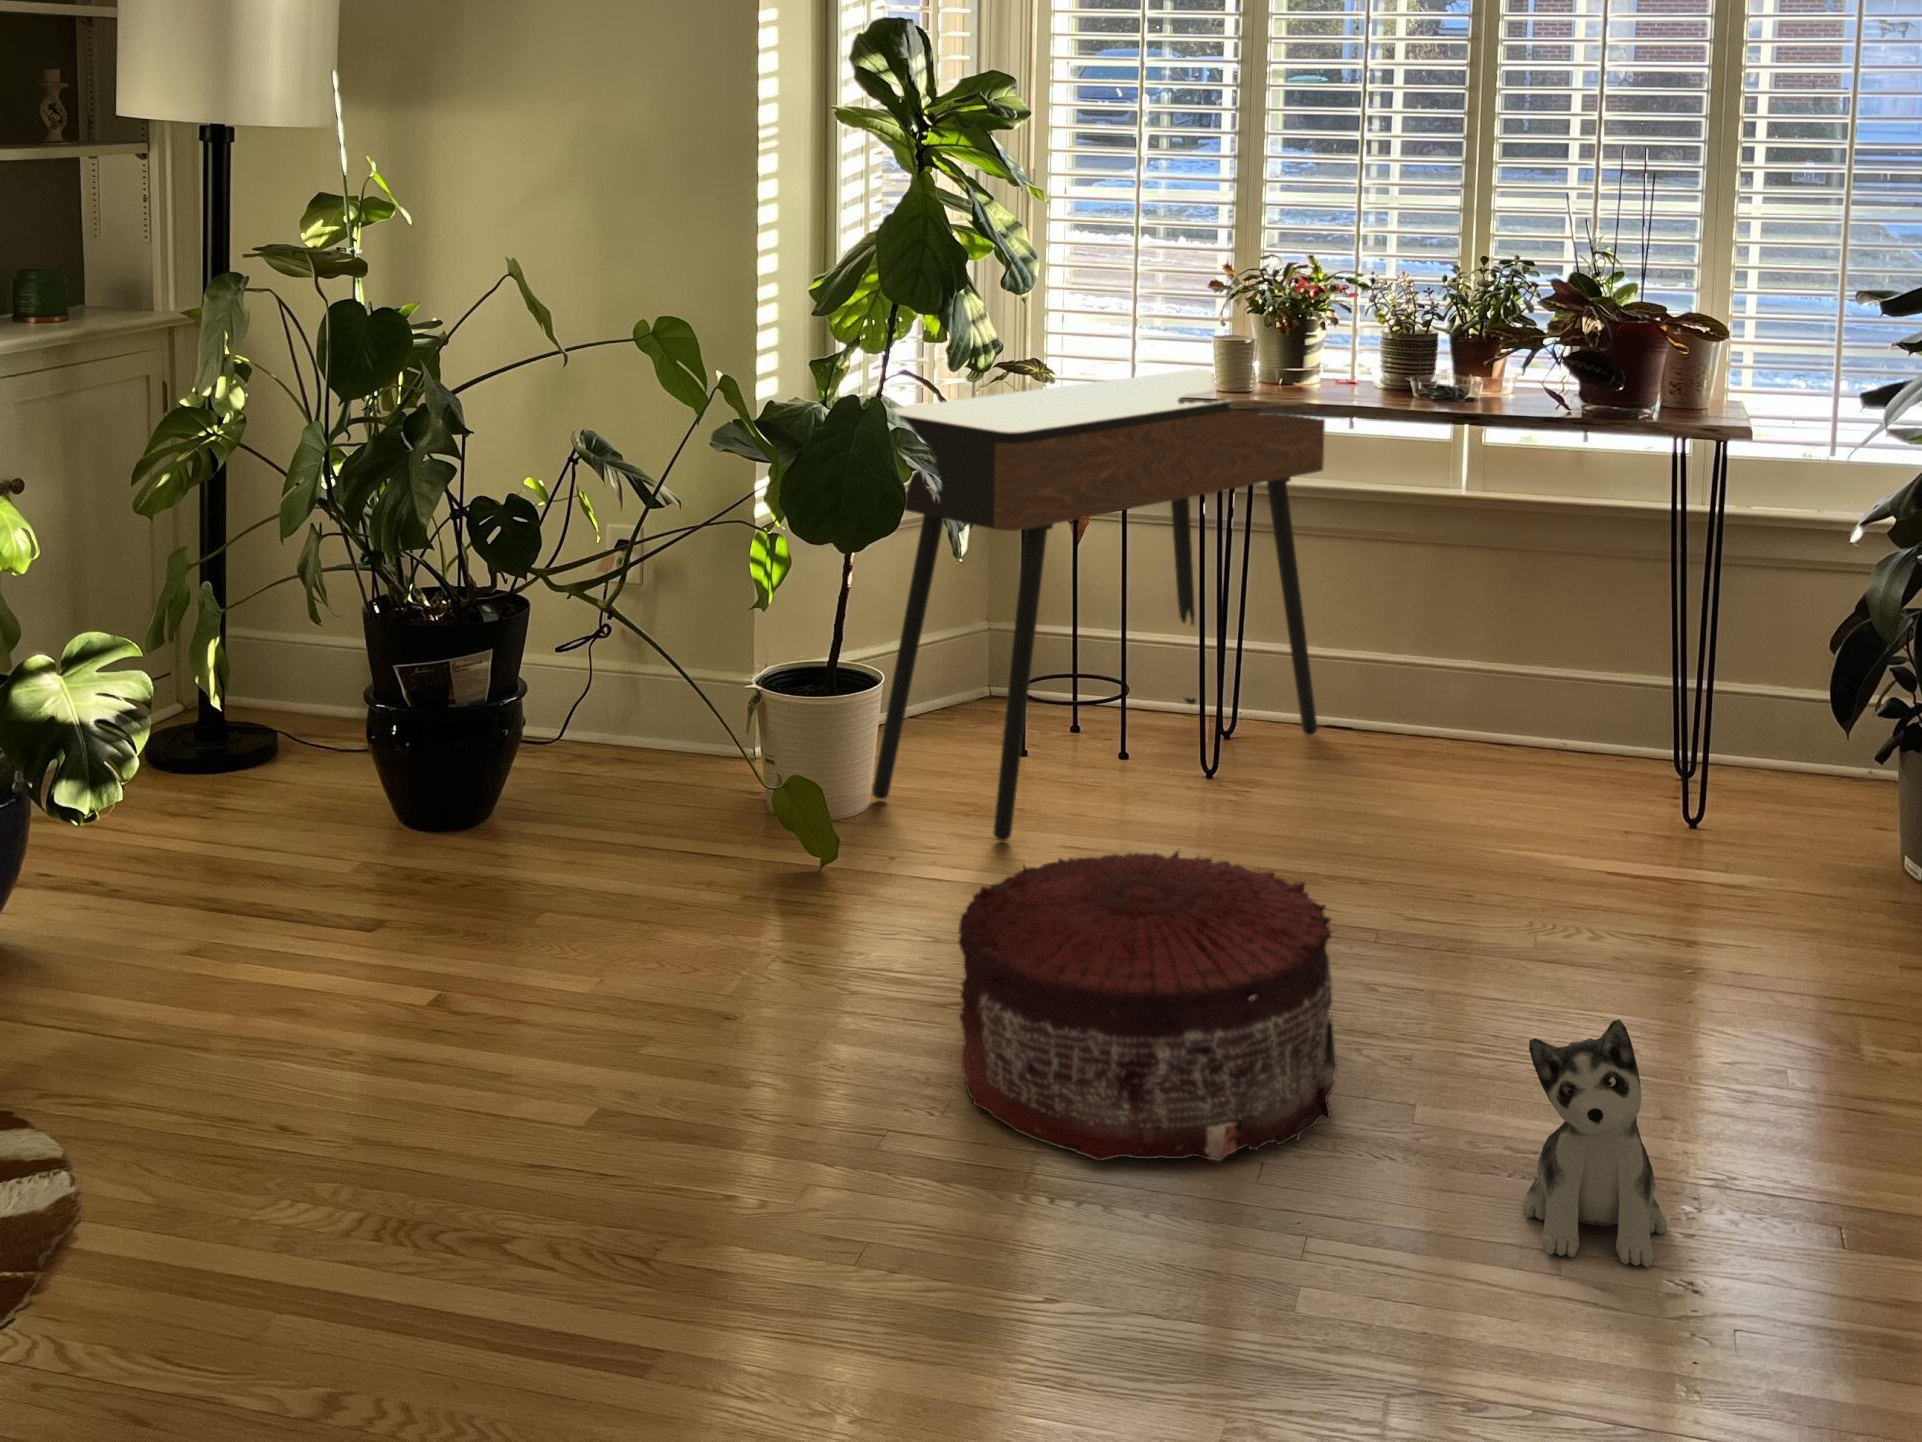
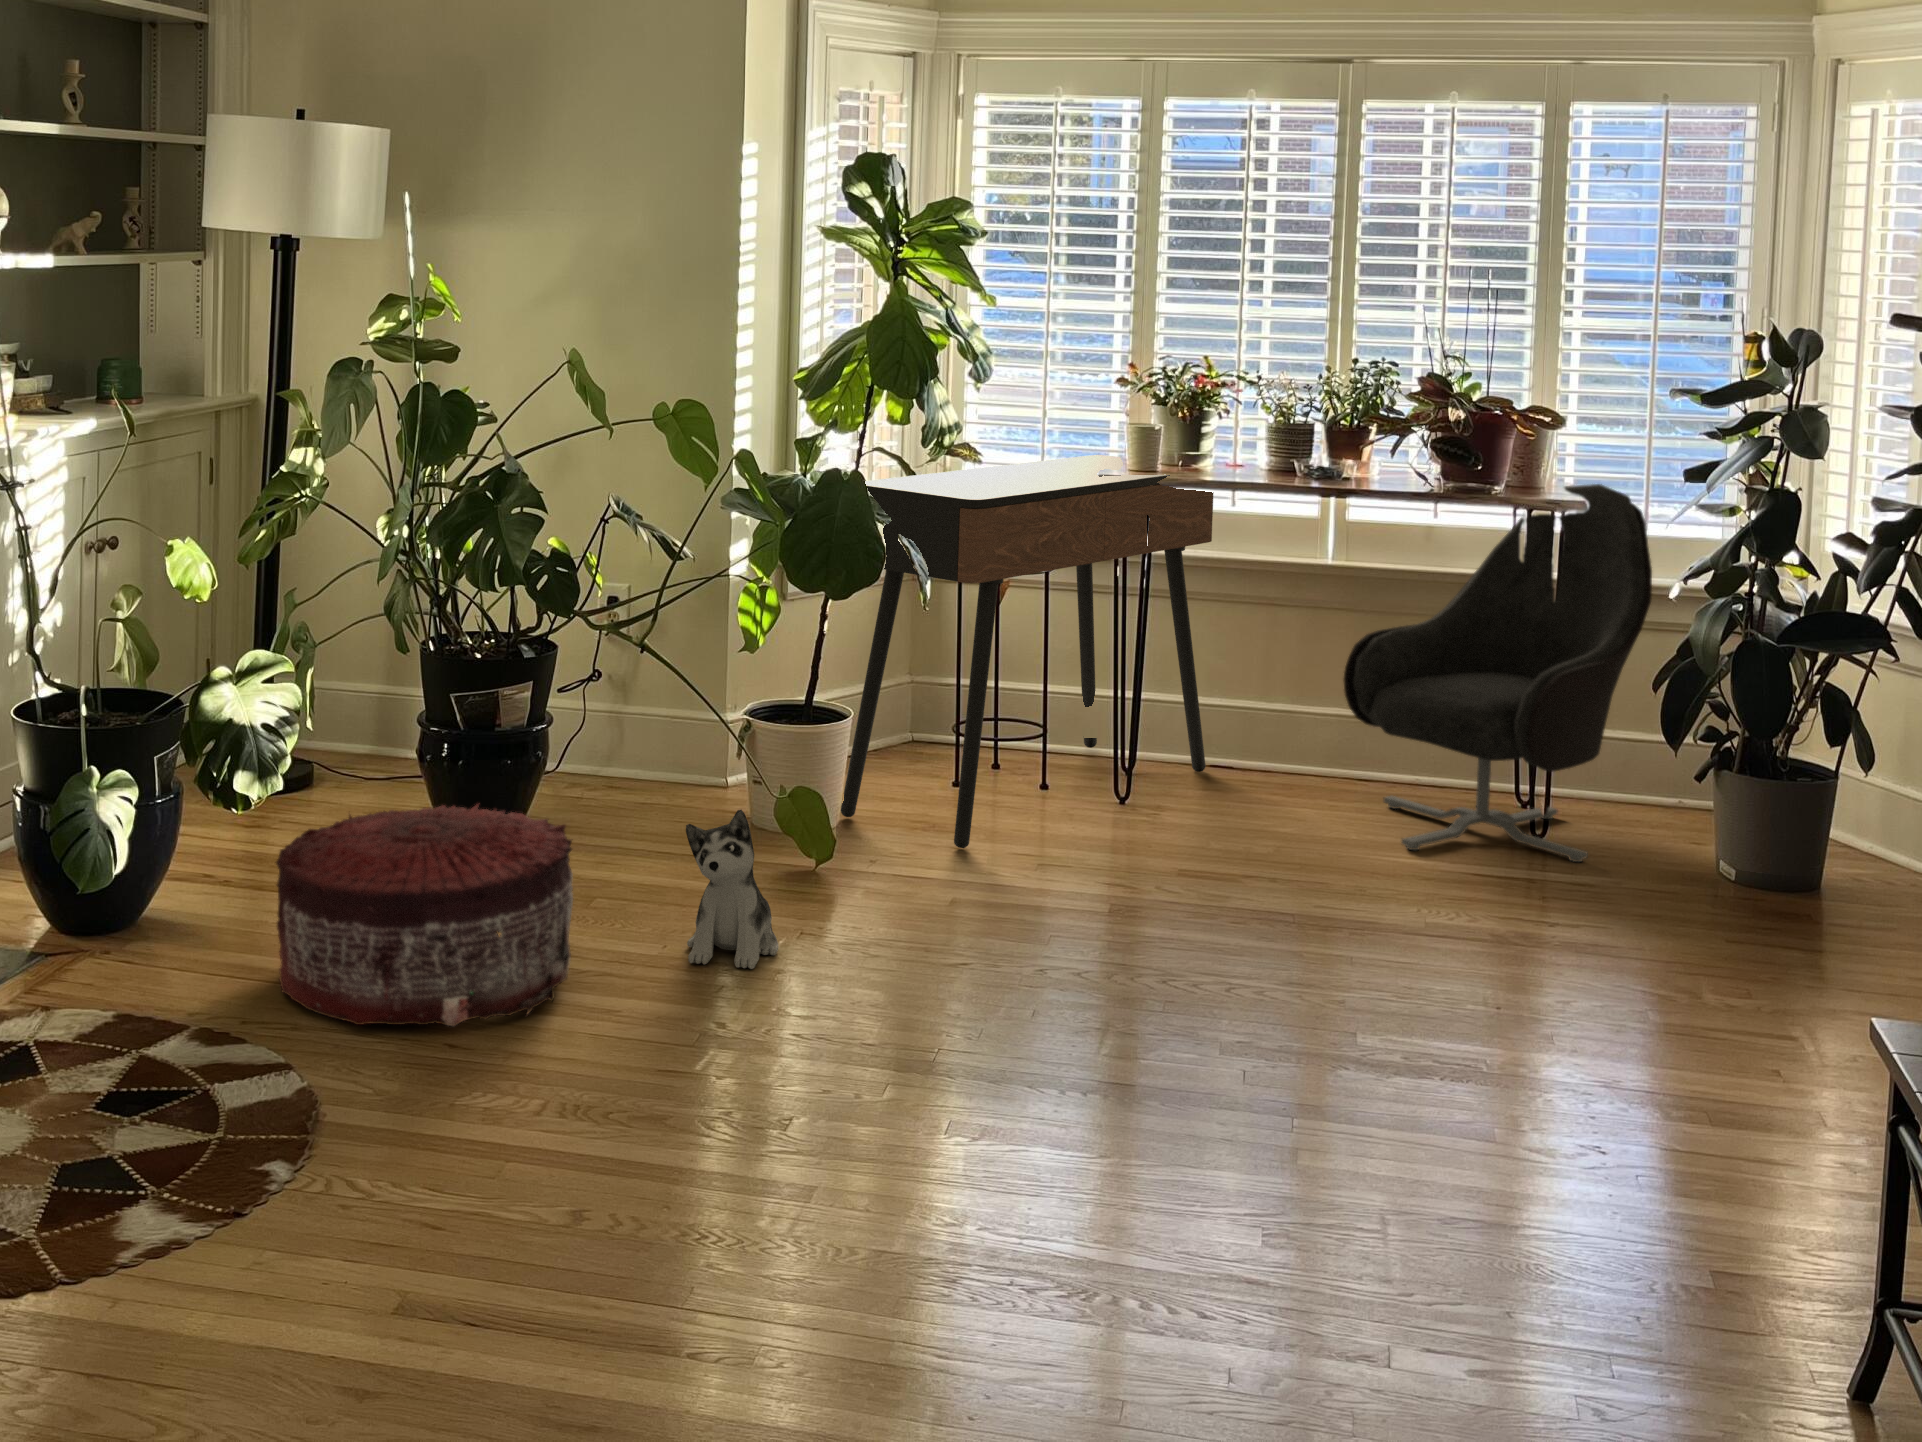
armchair: none [1466,403,1832,855] -> present [1344,484,1652,862]
pouf: present [958,850,1337,1161] -> present [276,805,573,1026]
plush toy: present [1522,1020,1667,1267] -> present [686,810,779,969]

